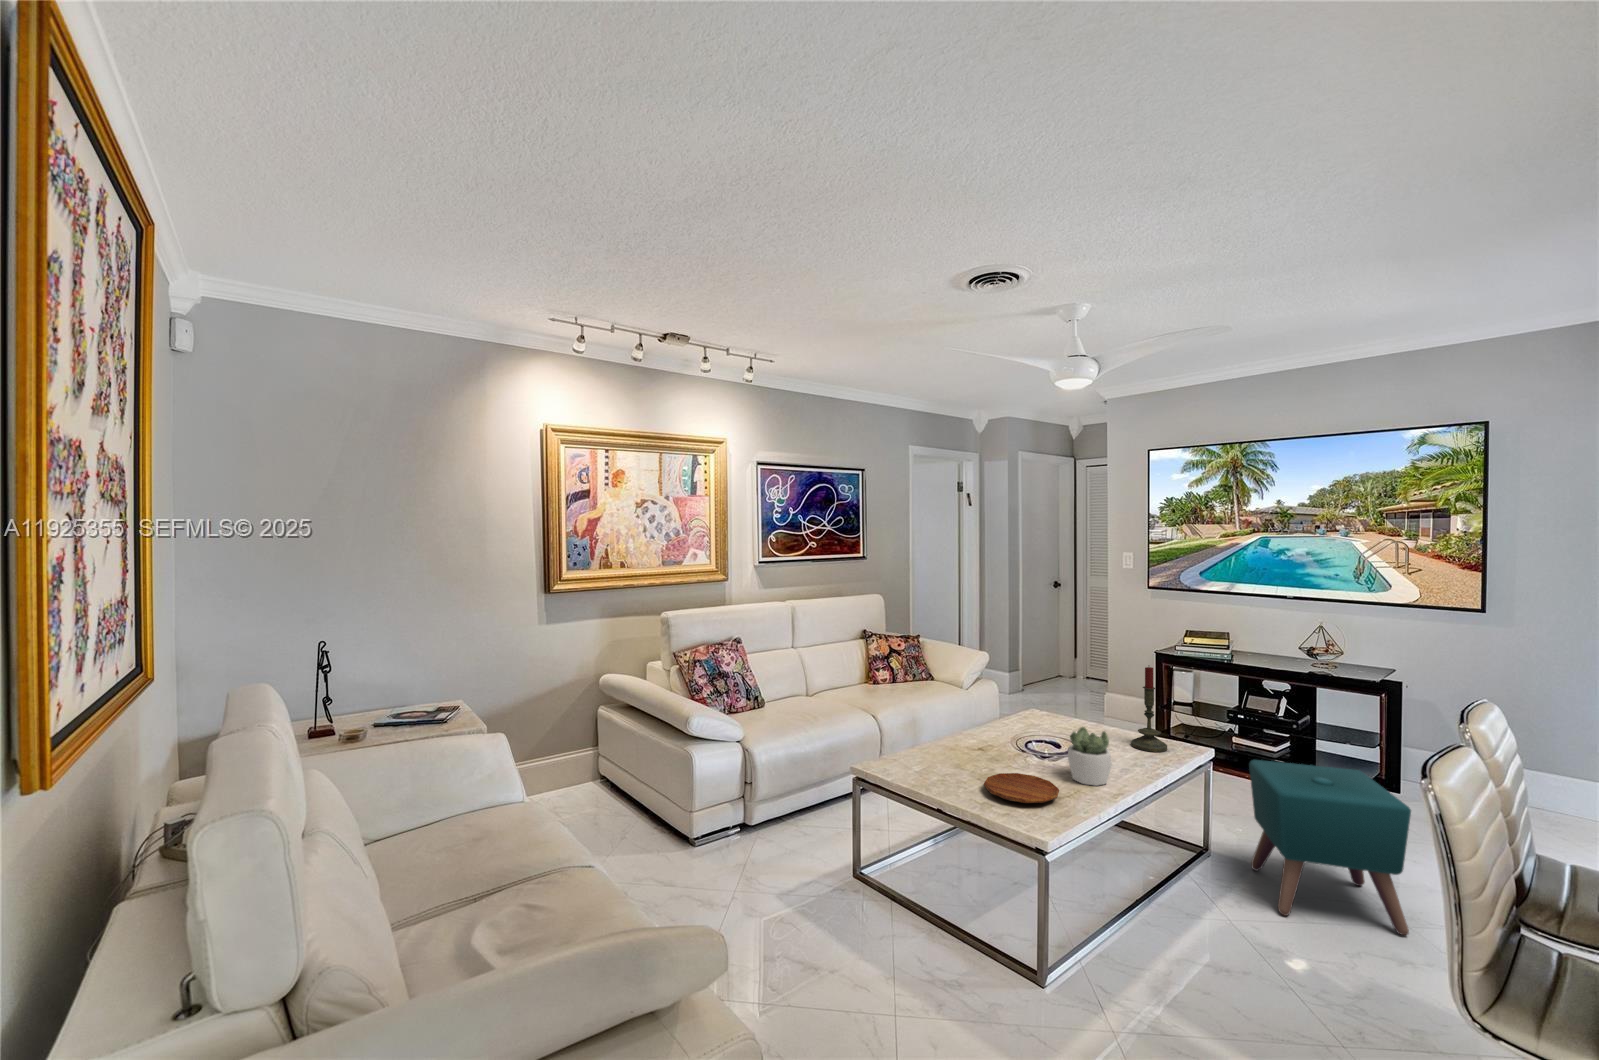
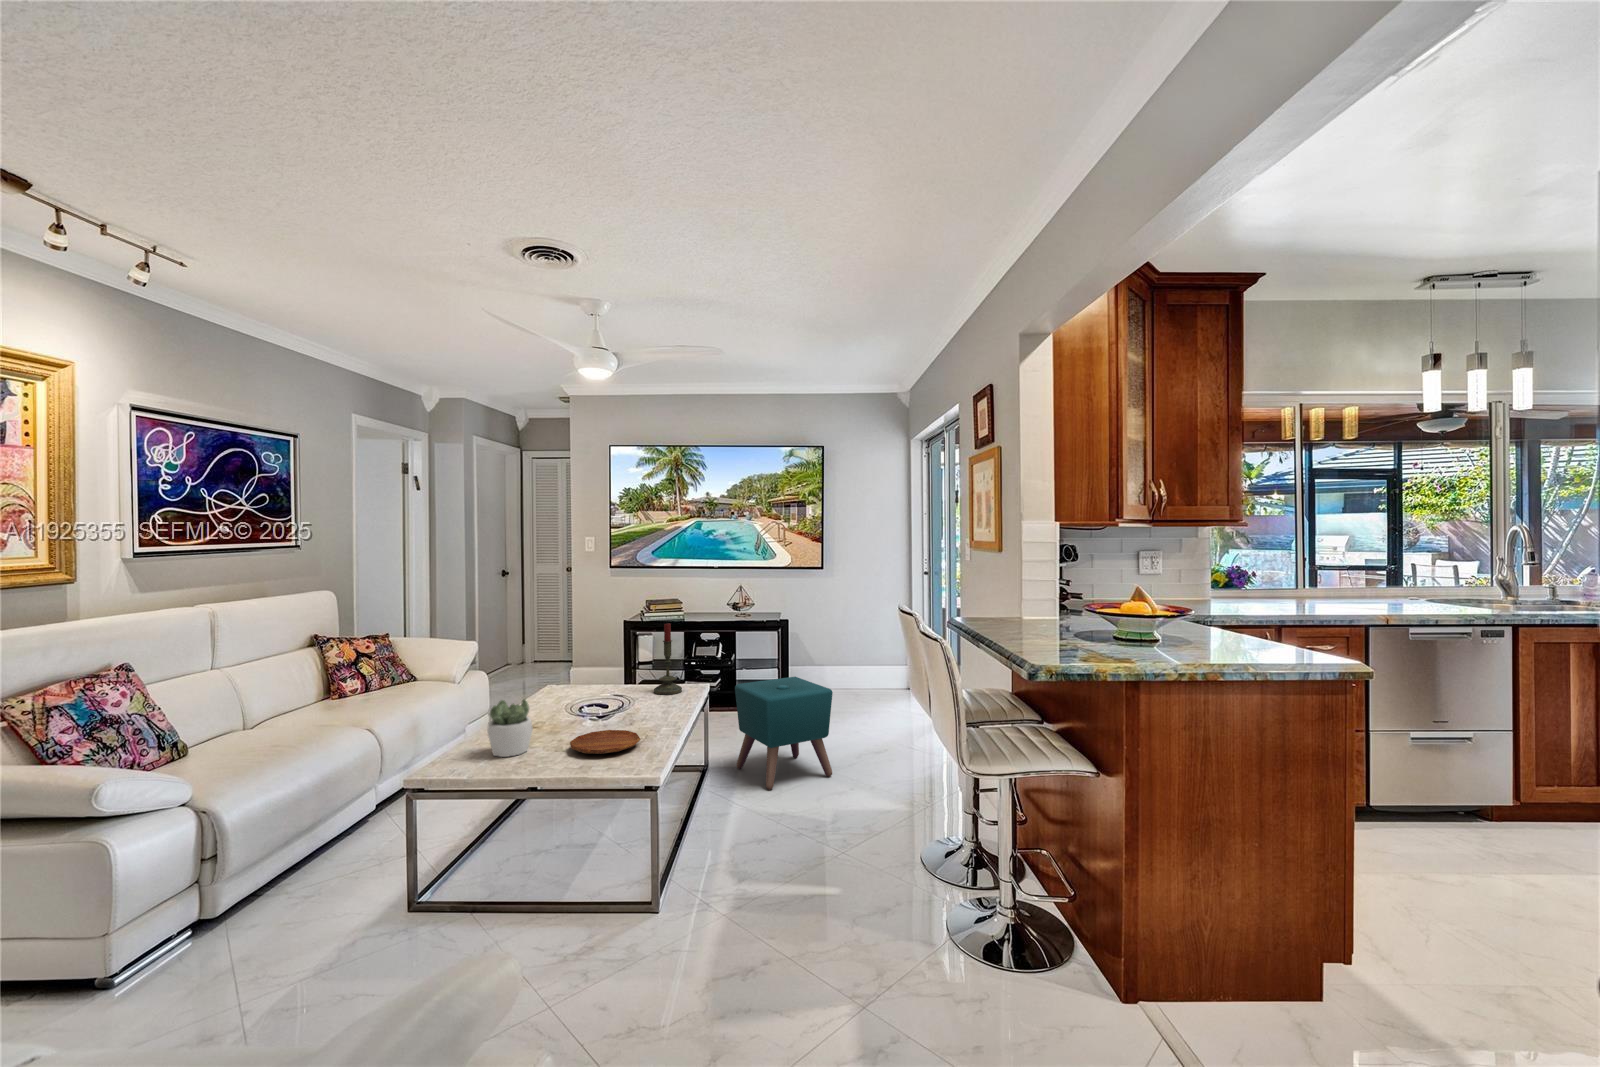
succulent plant: present [1068,727,1112,786] -> present [487,699,533,757]

